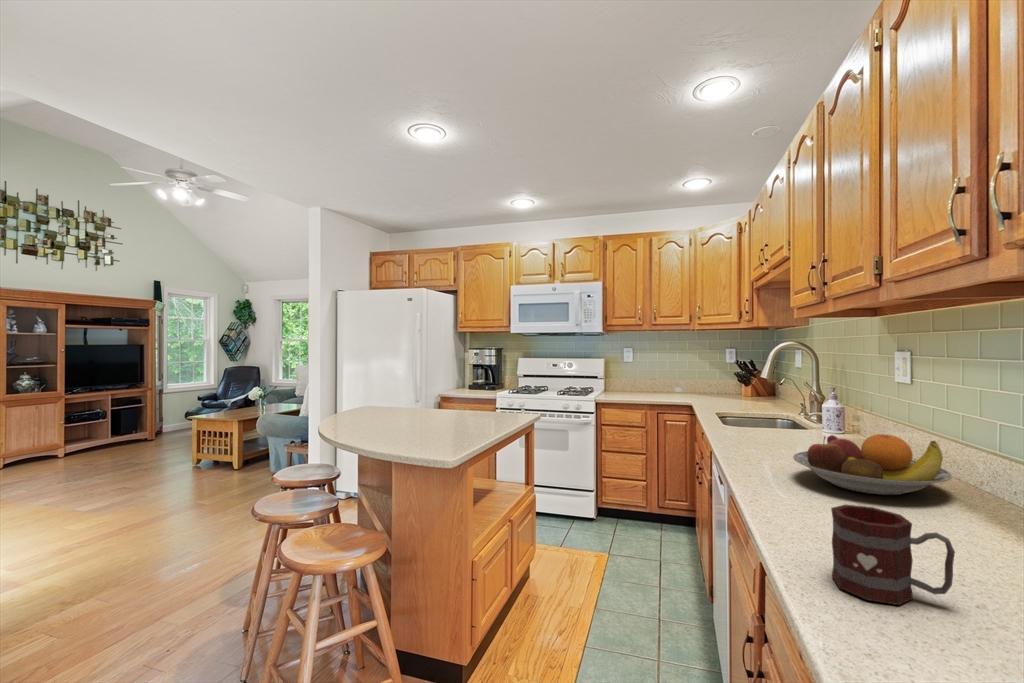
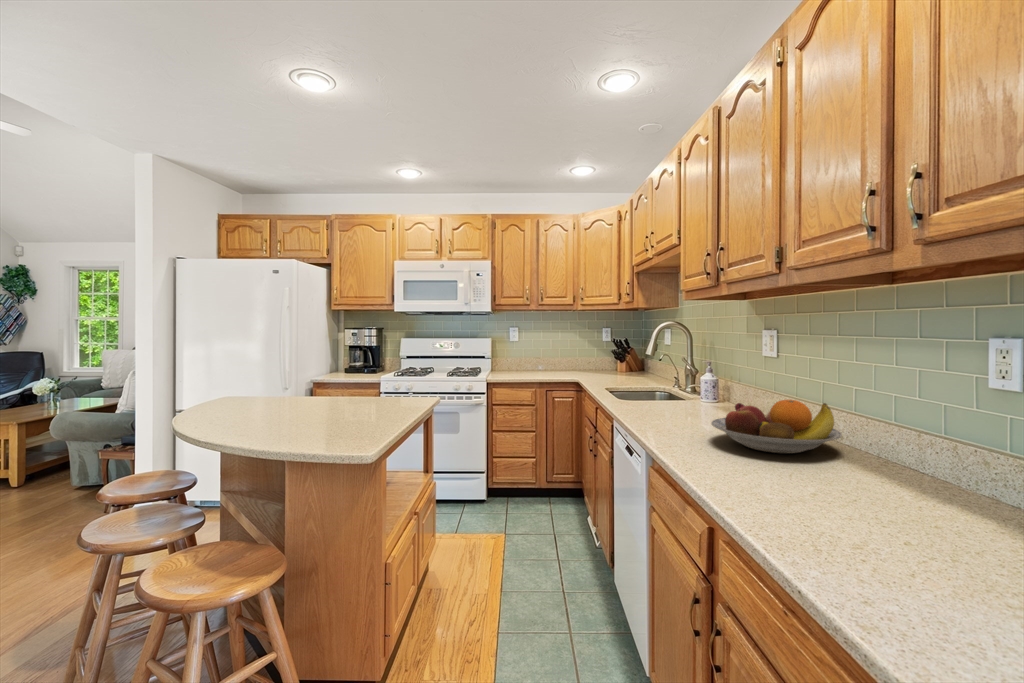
mug: present [831,505,955,605] -> none [812,466,925,556]

